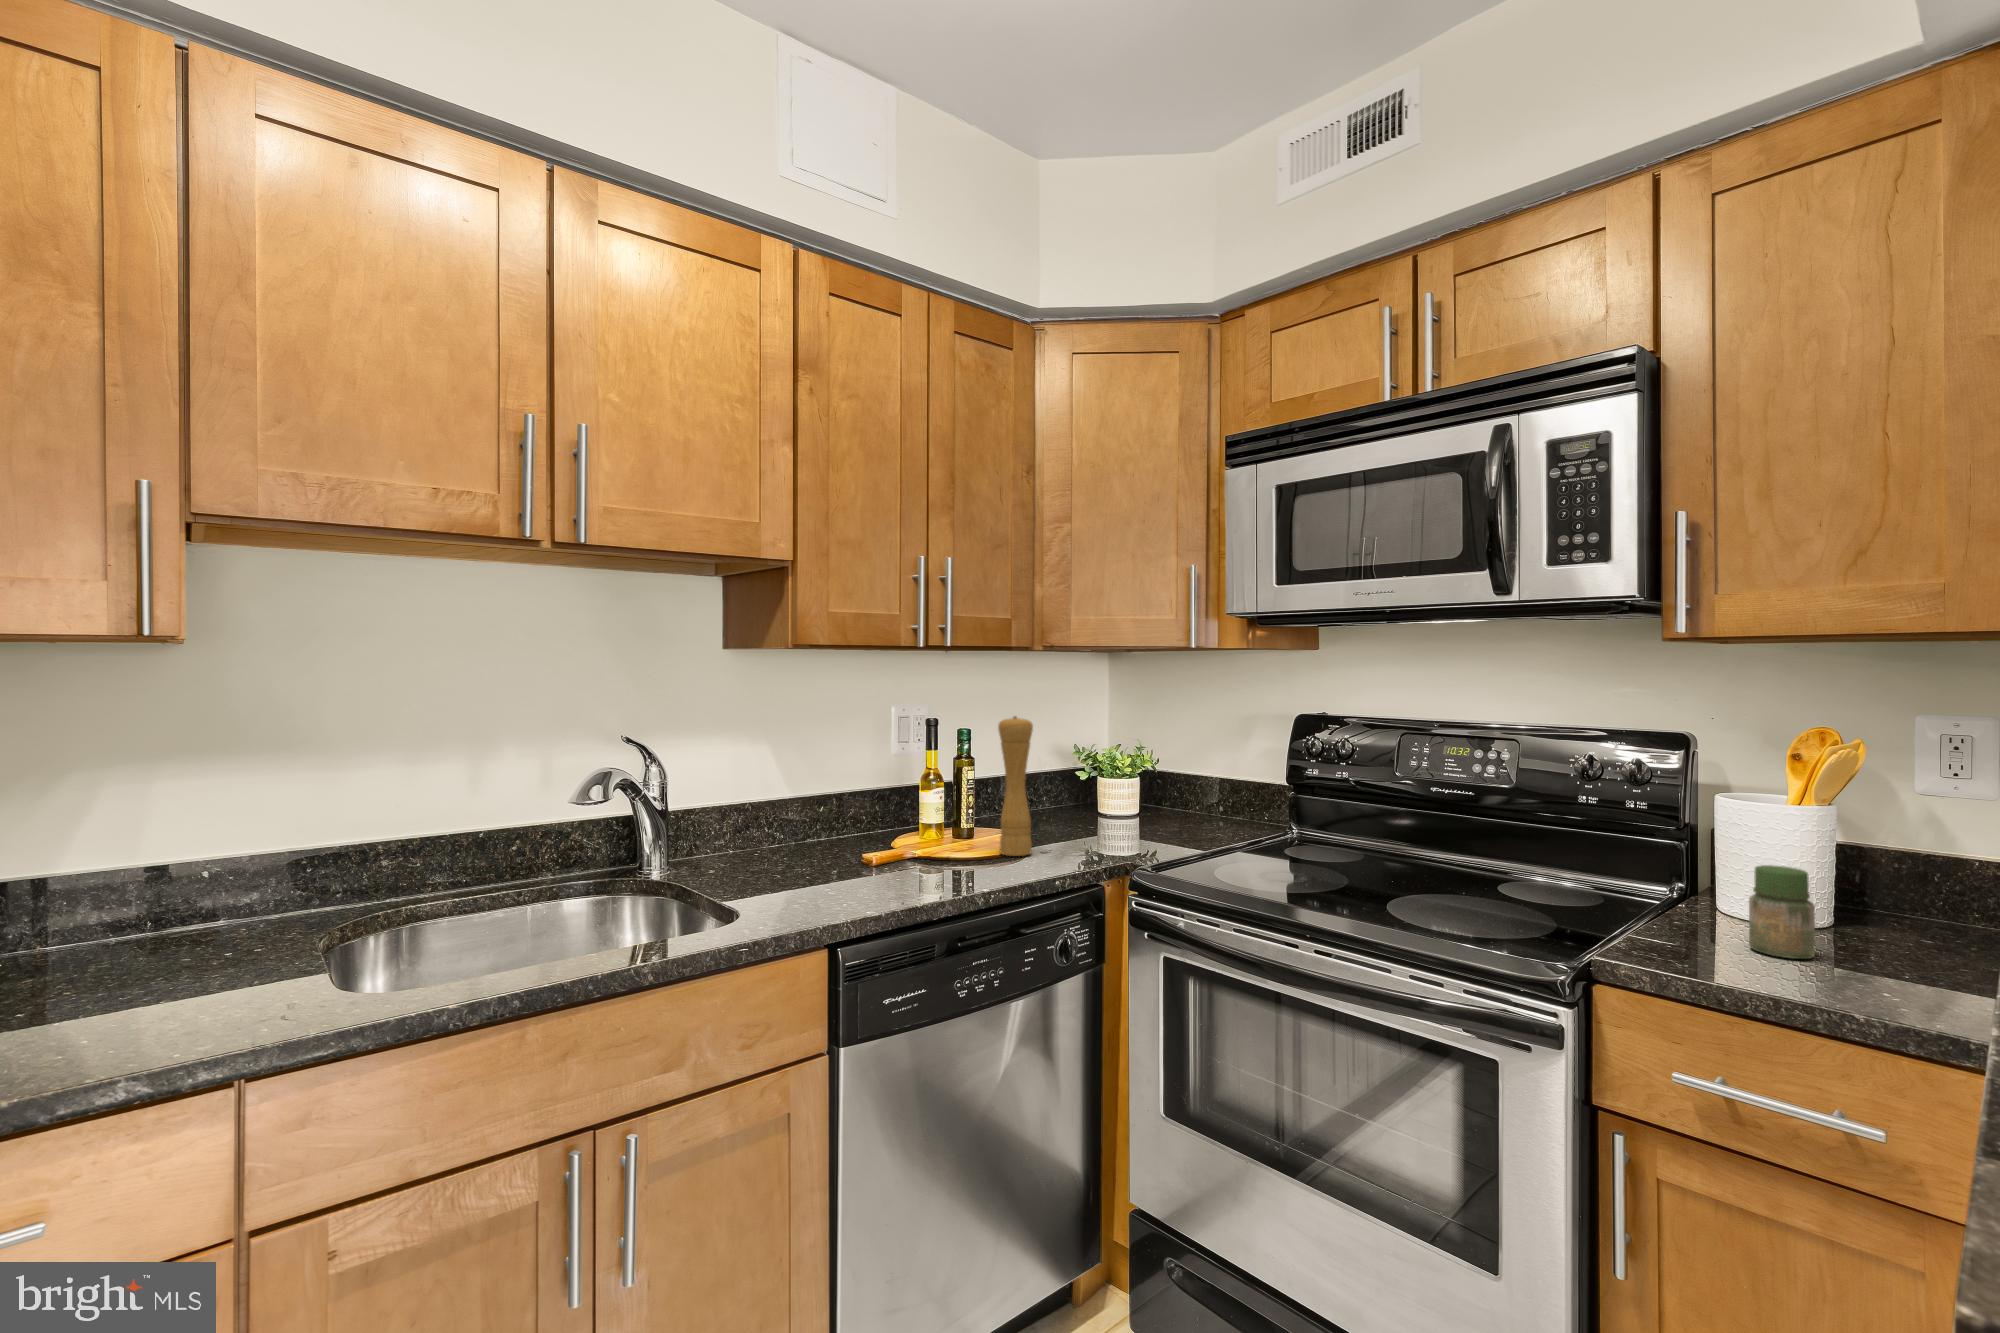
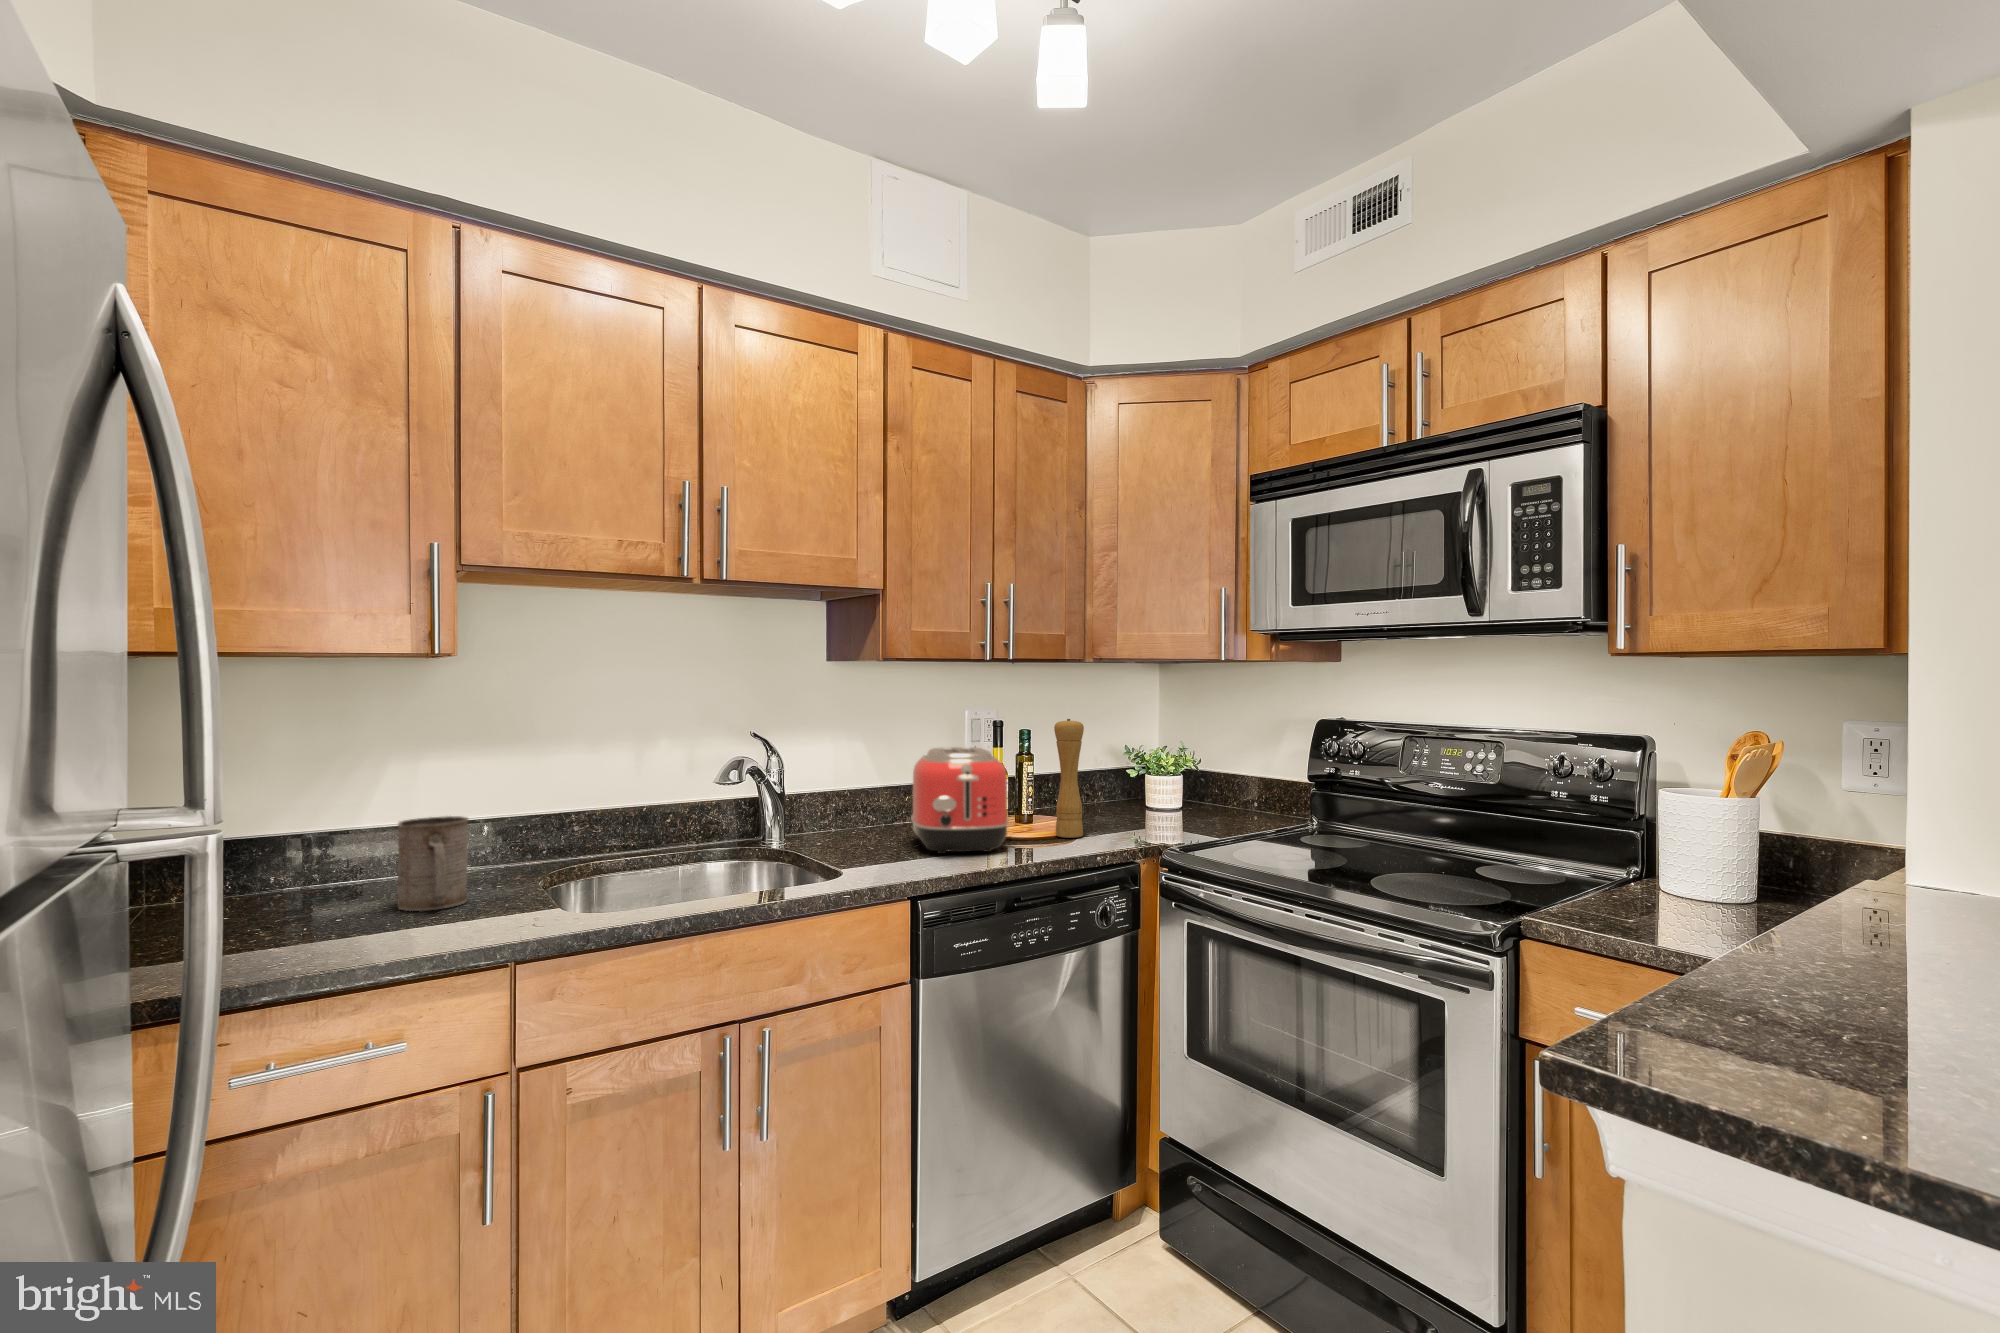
toaster: none [828,751,948,882] -> present [911,747,1009,854]
mug: none [83,858,203,1000] -> present [397,816,468,911]
jar: present [1749,865,1815,959] -> none [1665,844,1717,921]

